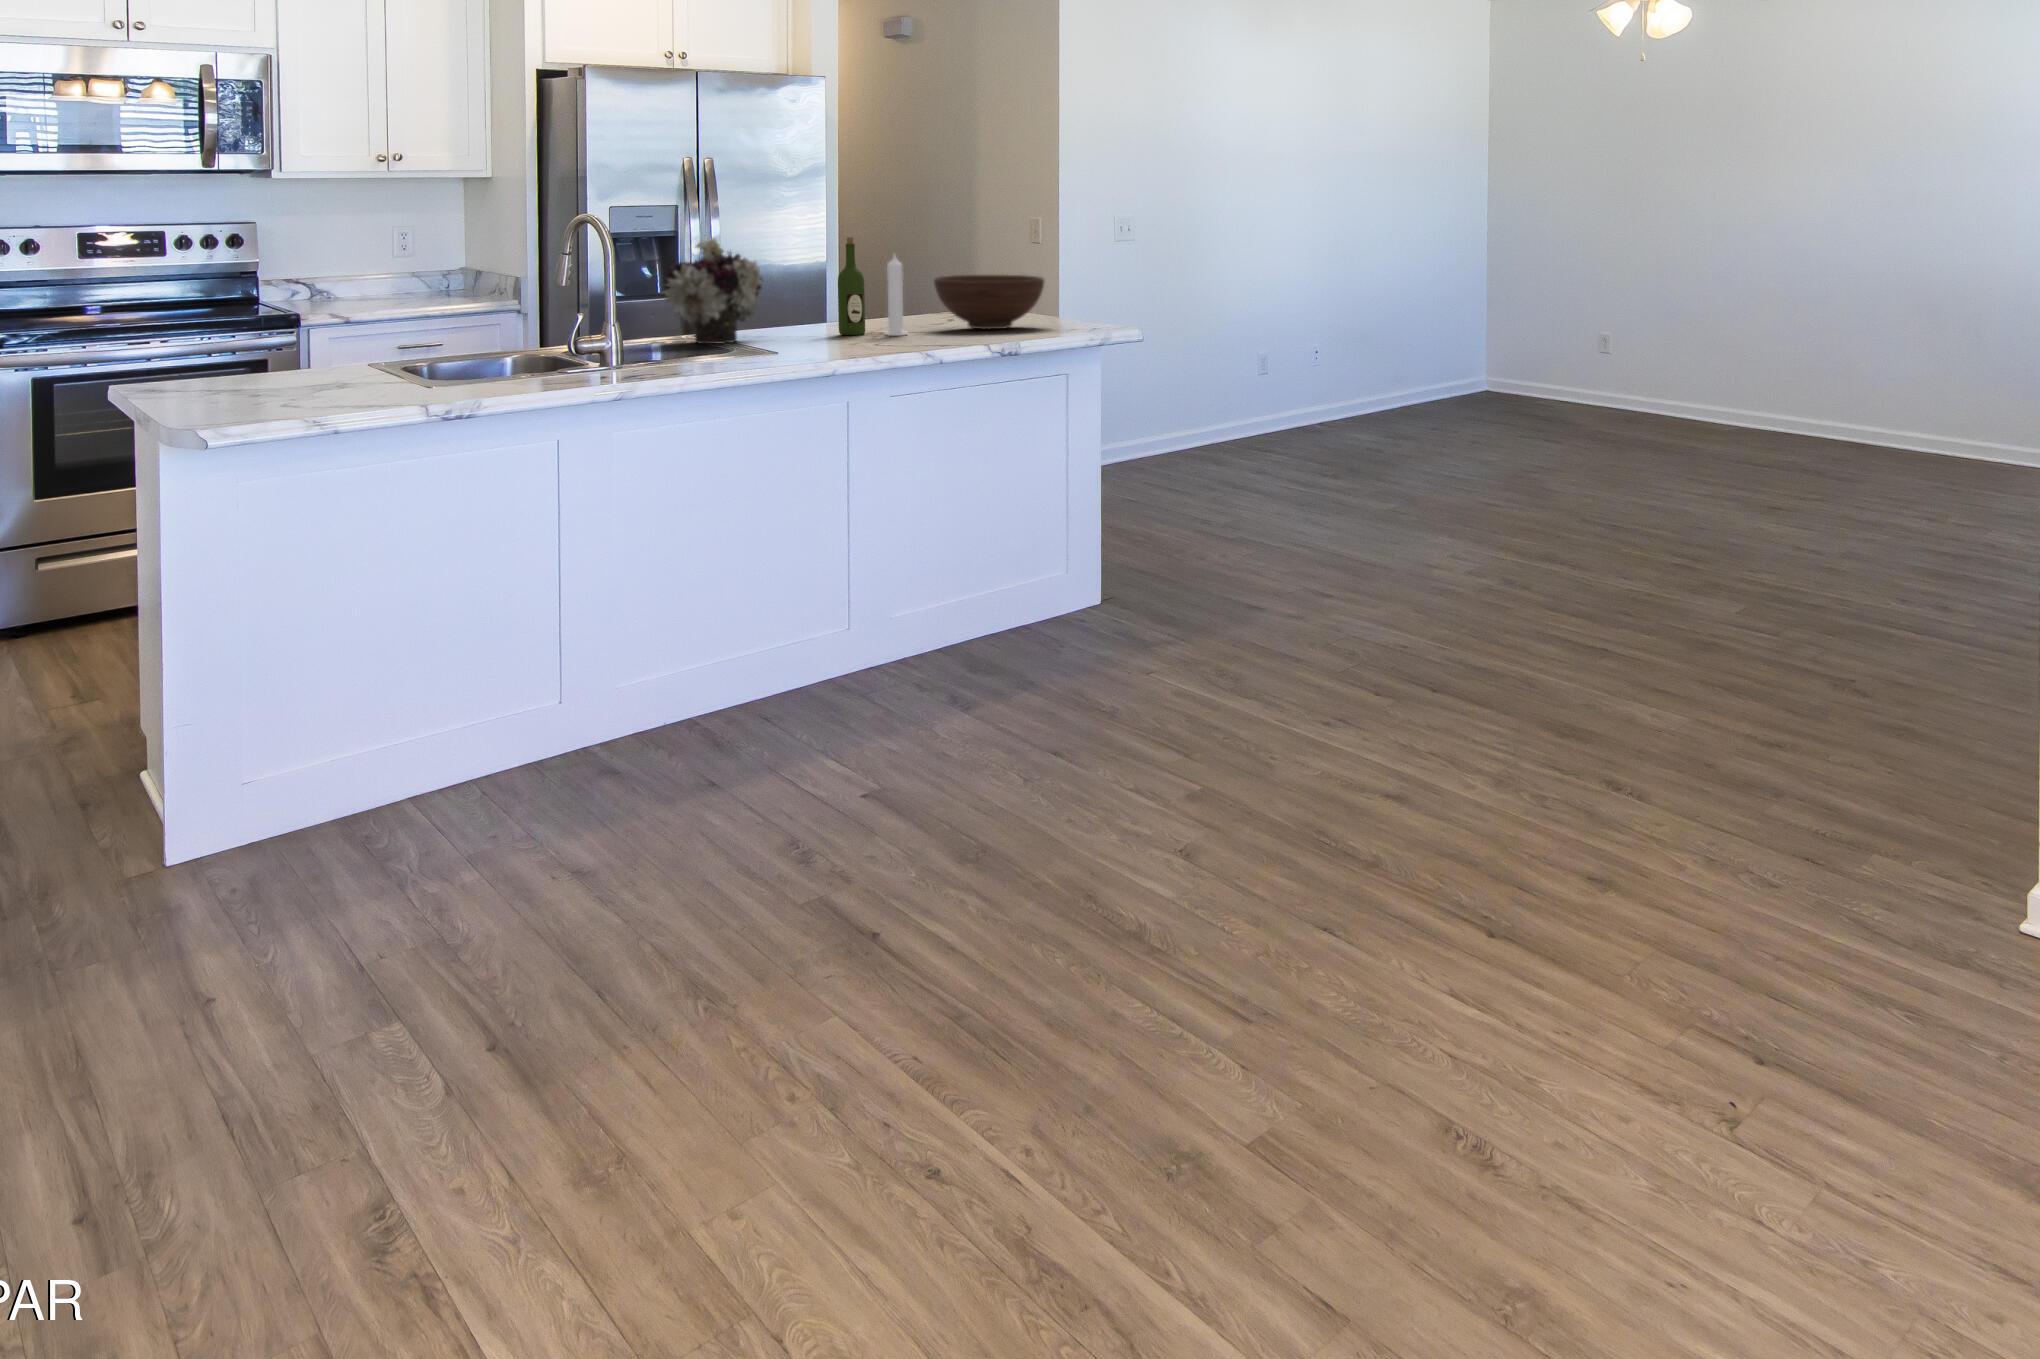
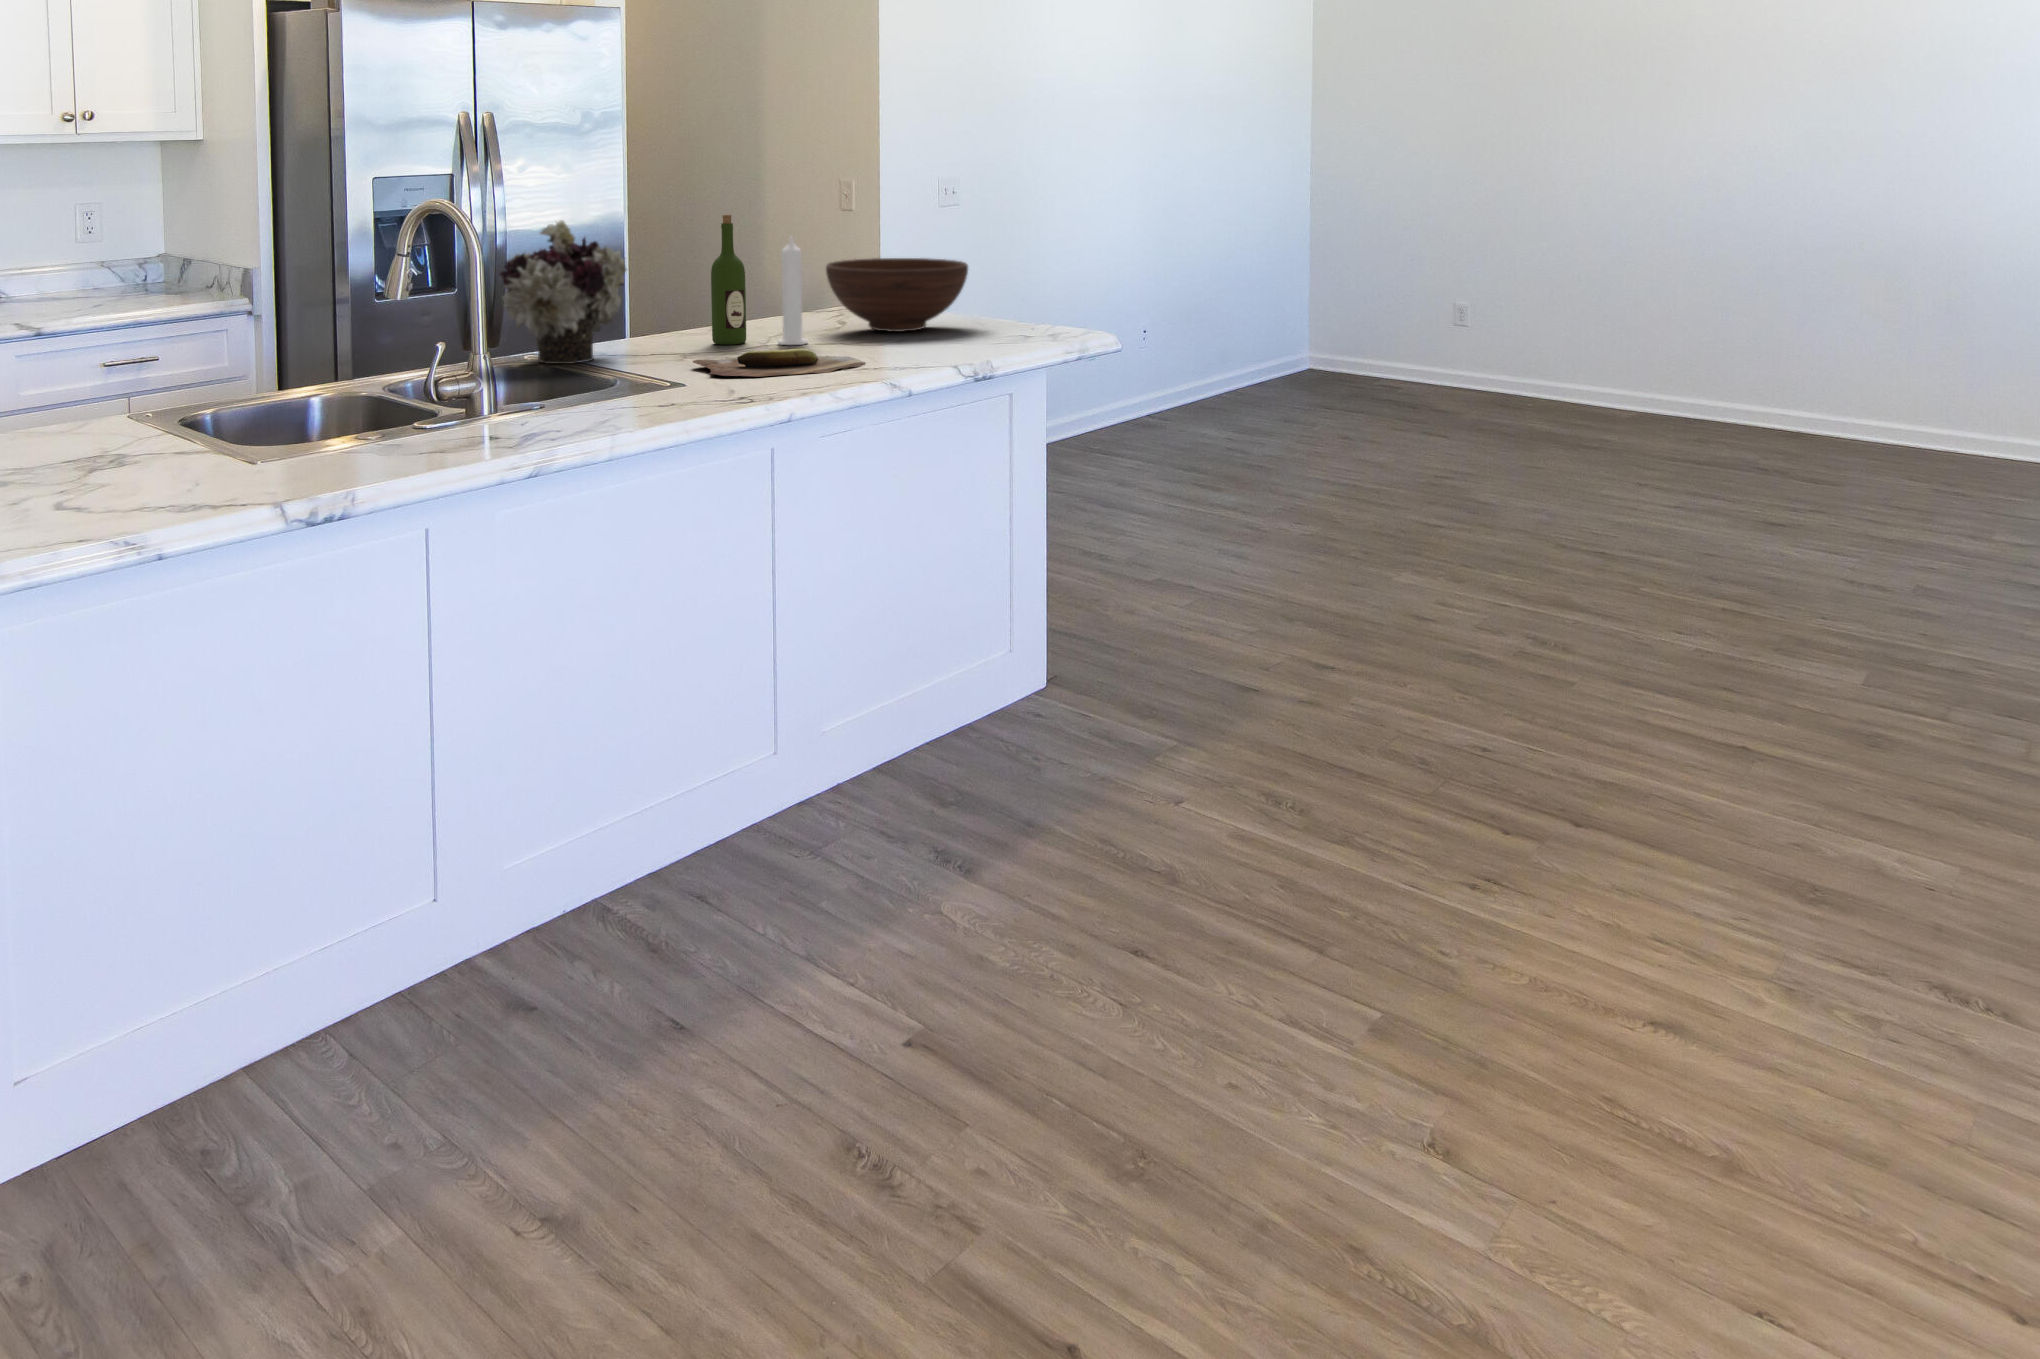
cutting board: none [794,333,923,350] -> present [693,349,866,377]

